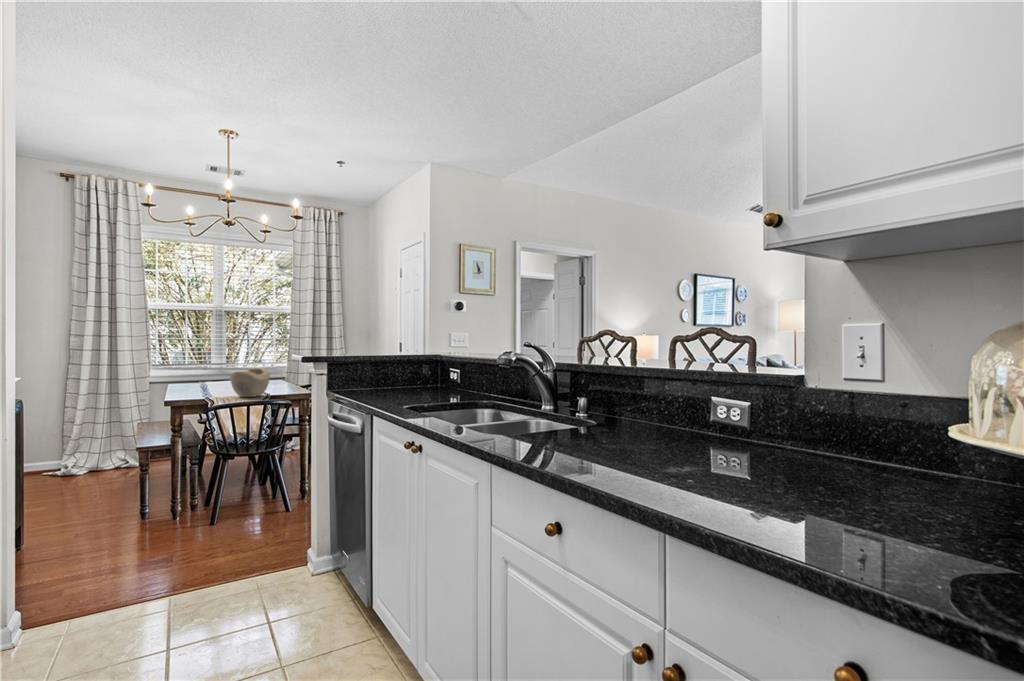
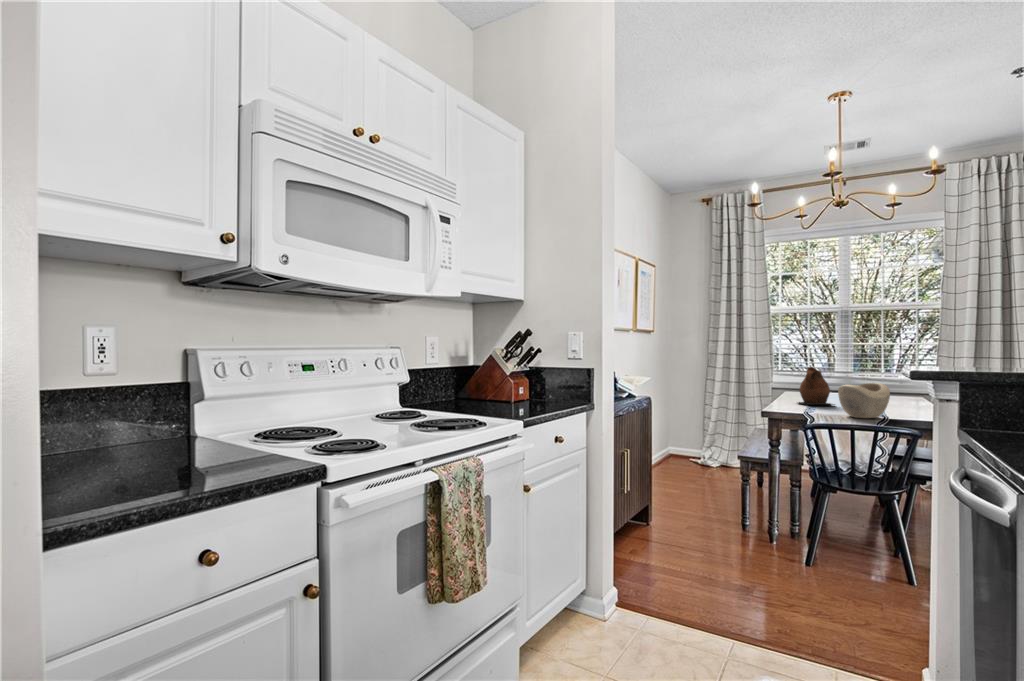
ceramic pitcher: none [185,358,223,392] -> present [799,367,835,405]

